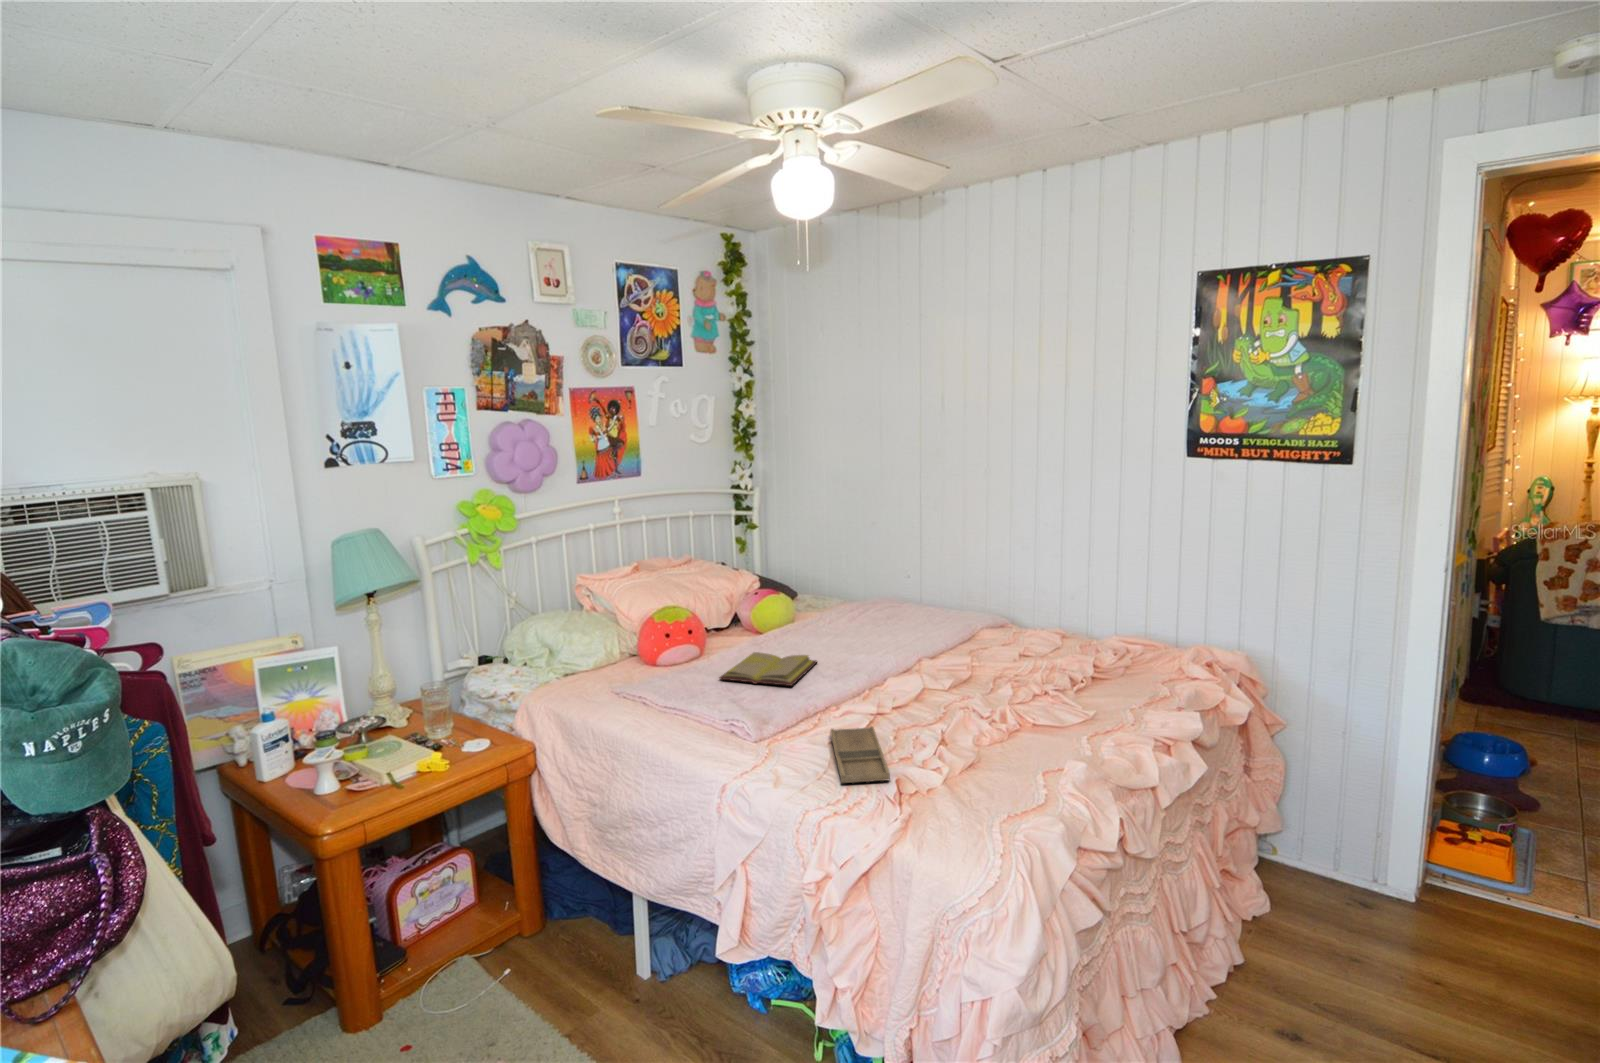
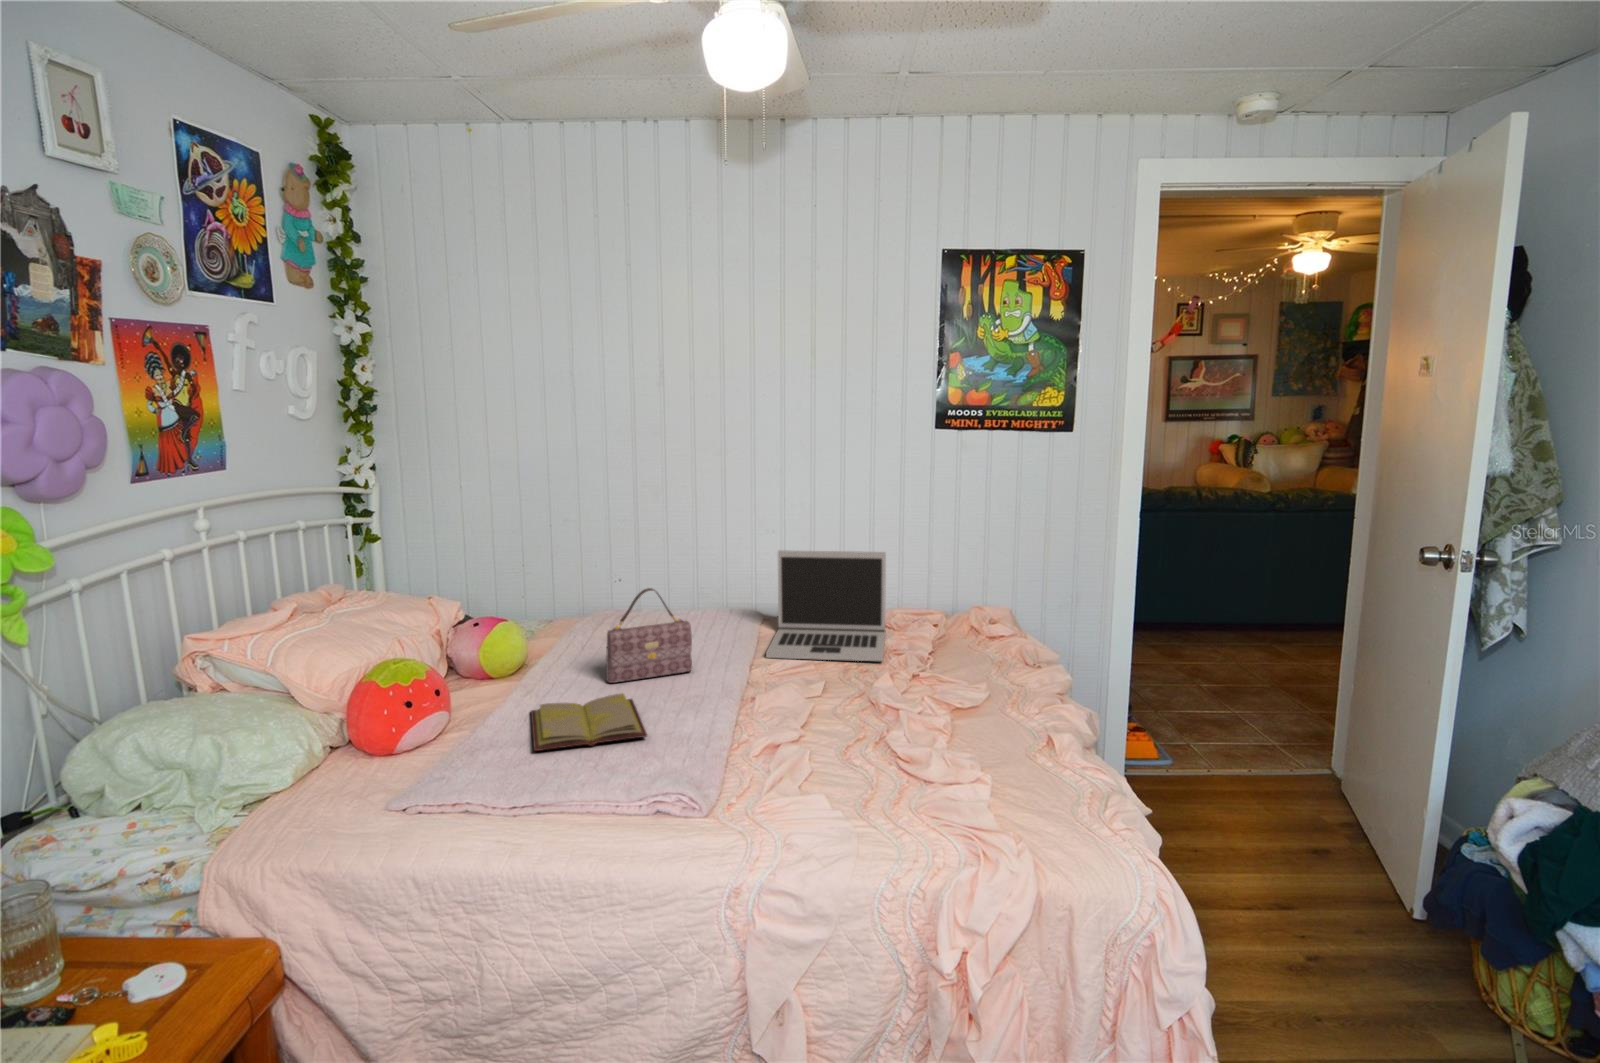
laptop: none [956,562,1089,672] -> present [766,550,886,661]
handbag: none [819,580,887,651] -> present [606,588,692,683]
tray: present [831,727,890,783] -> none [784,760,919,838]

